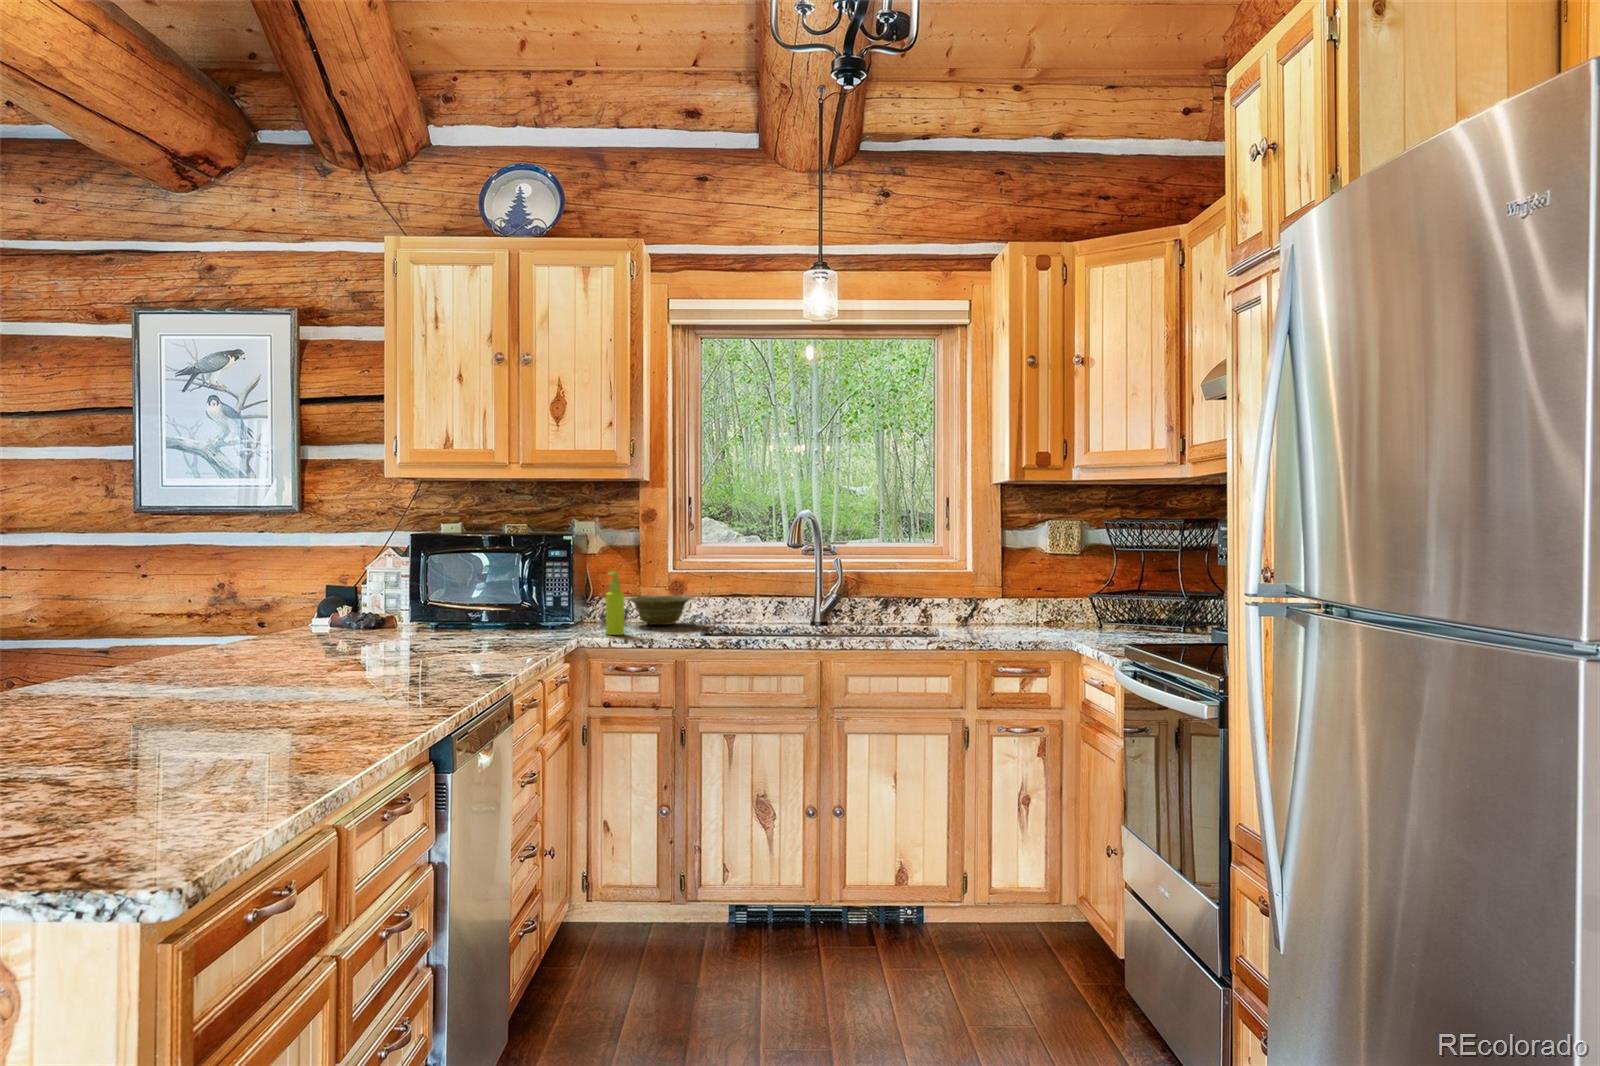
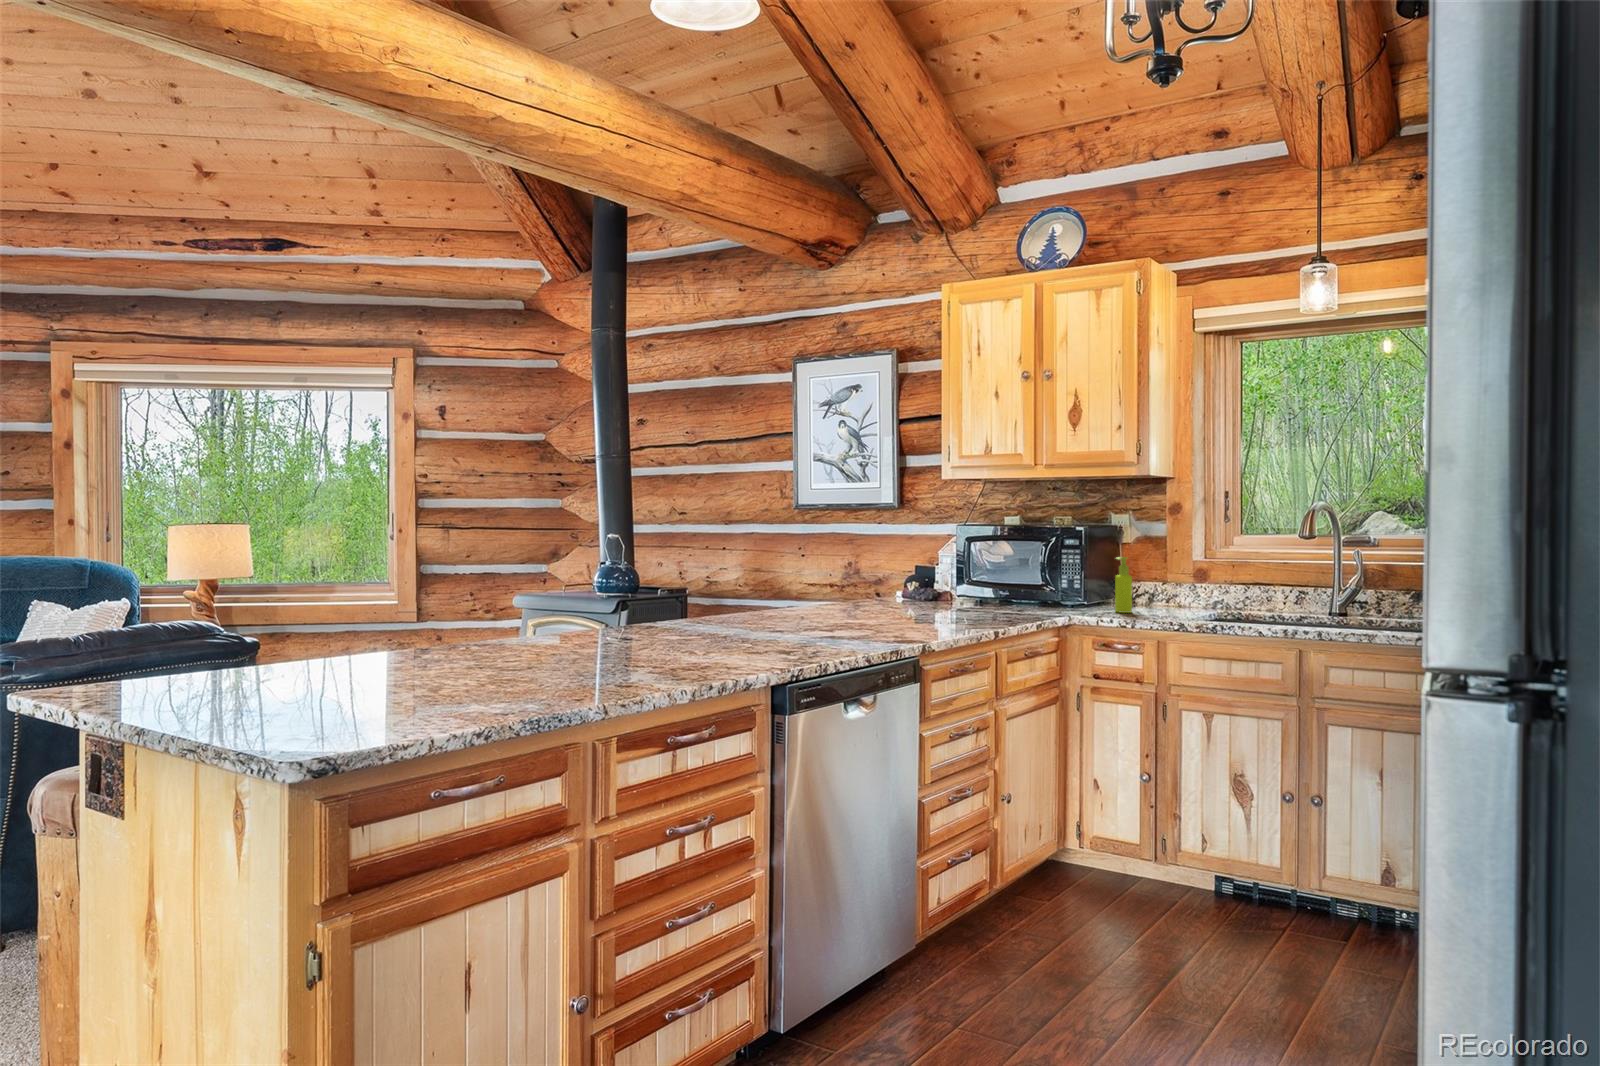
dish: present [626,596,695,625] -> none [1144,582,1215,608]

